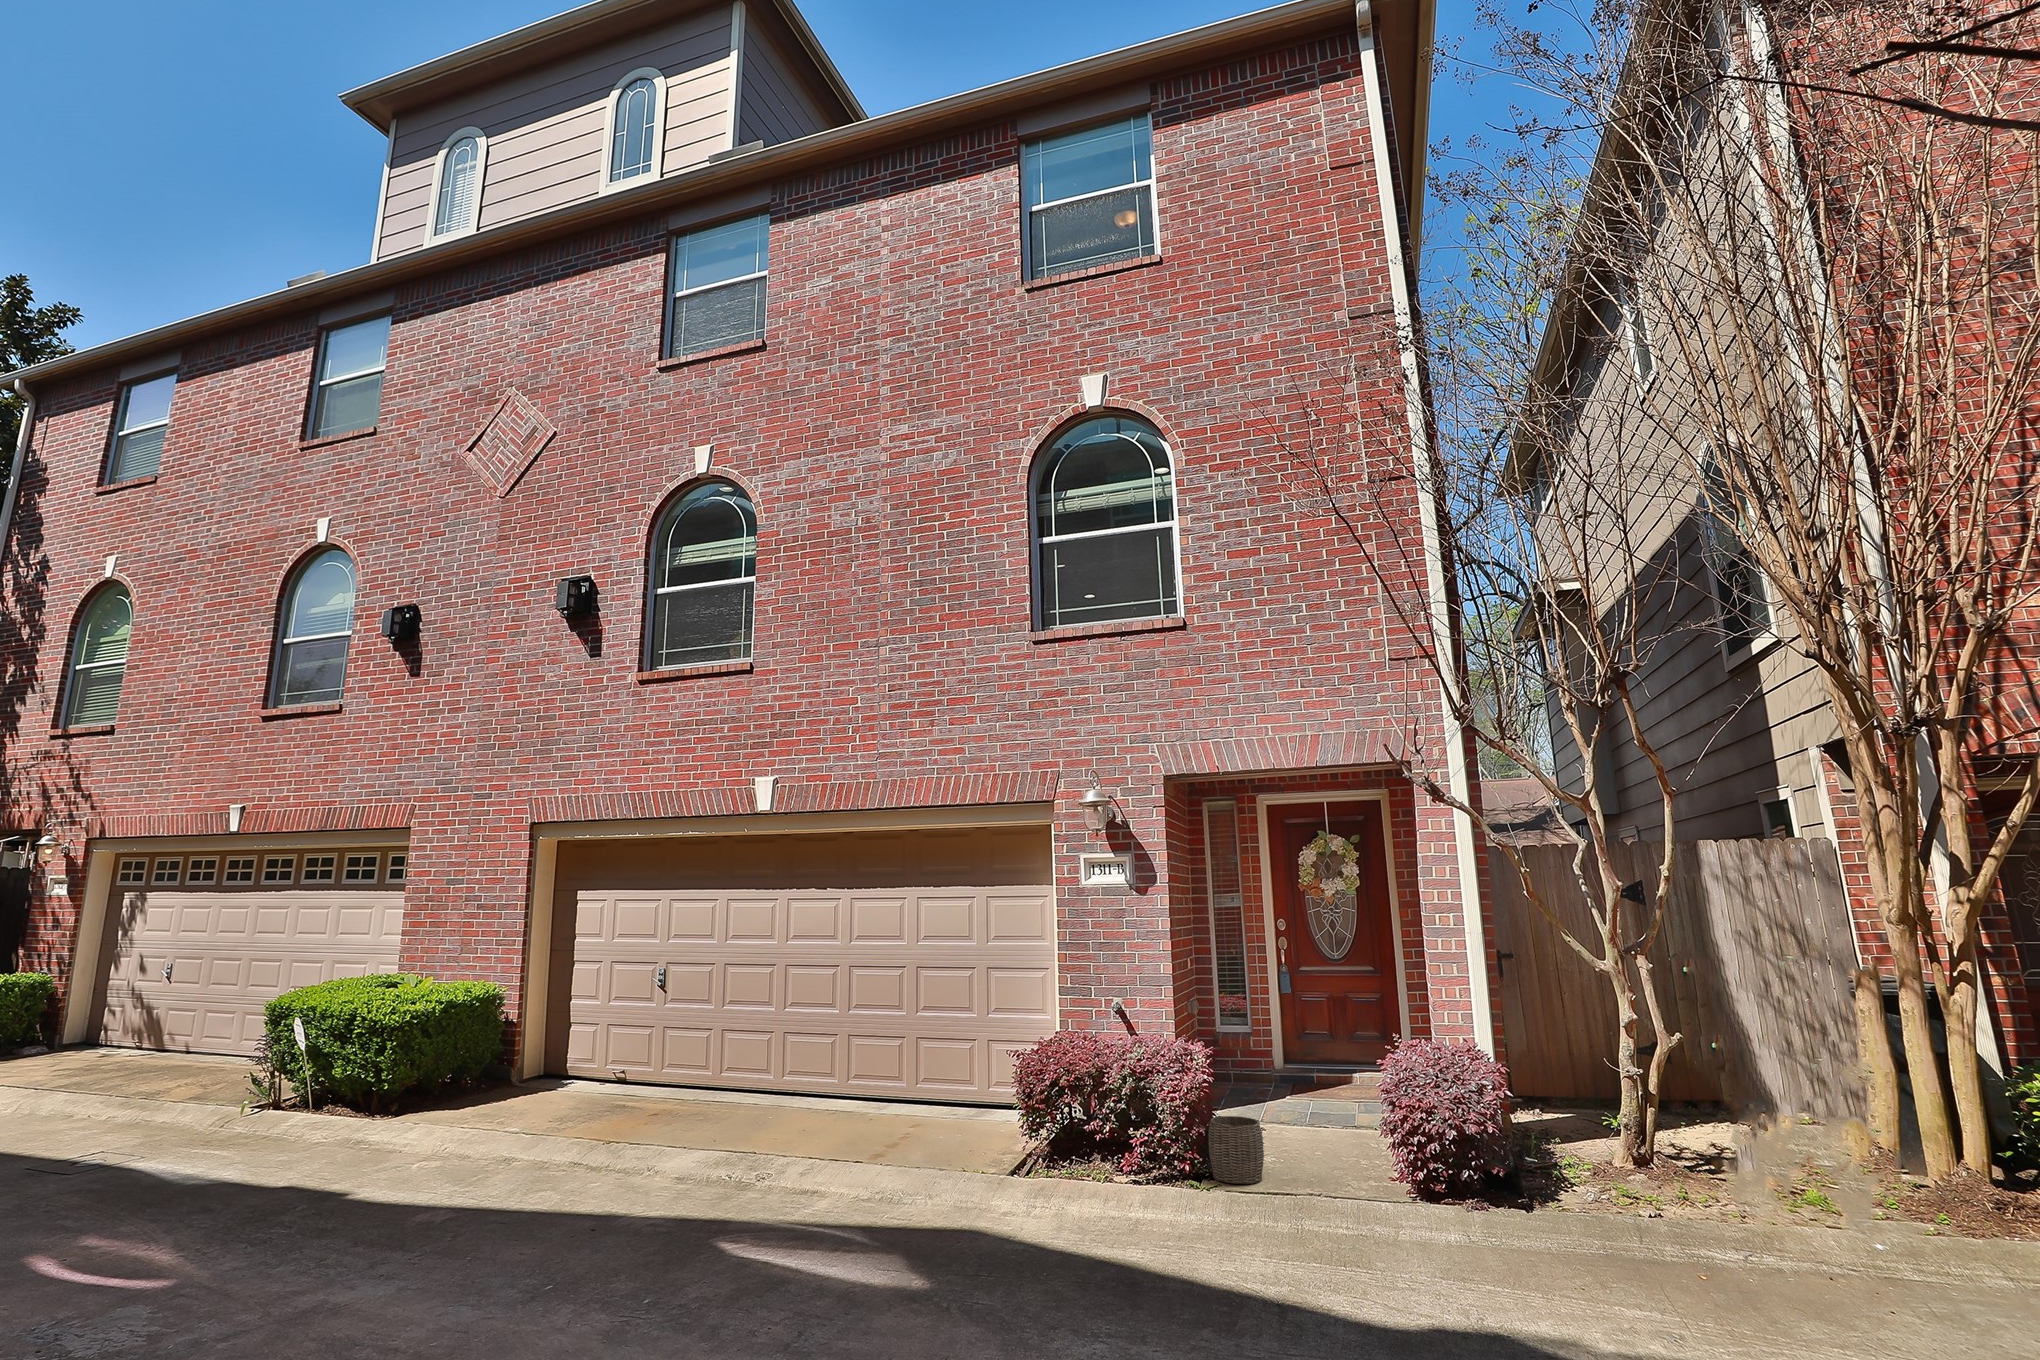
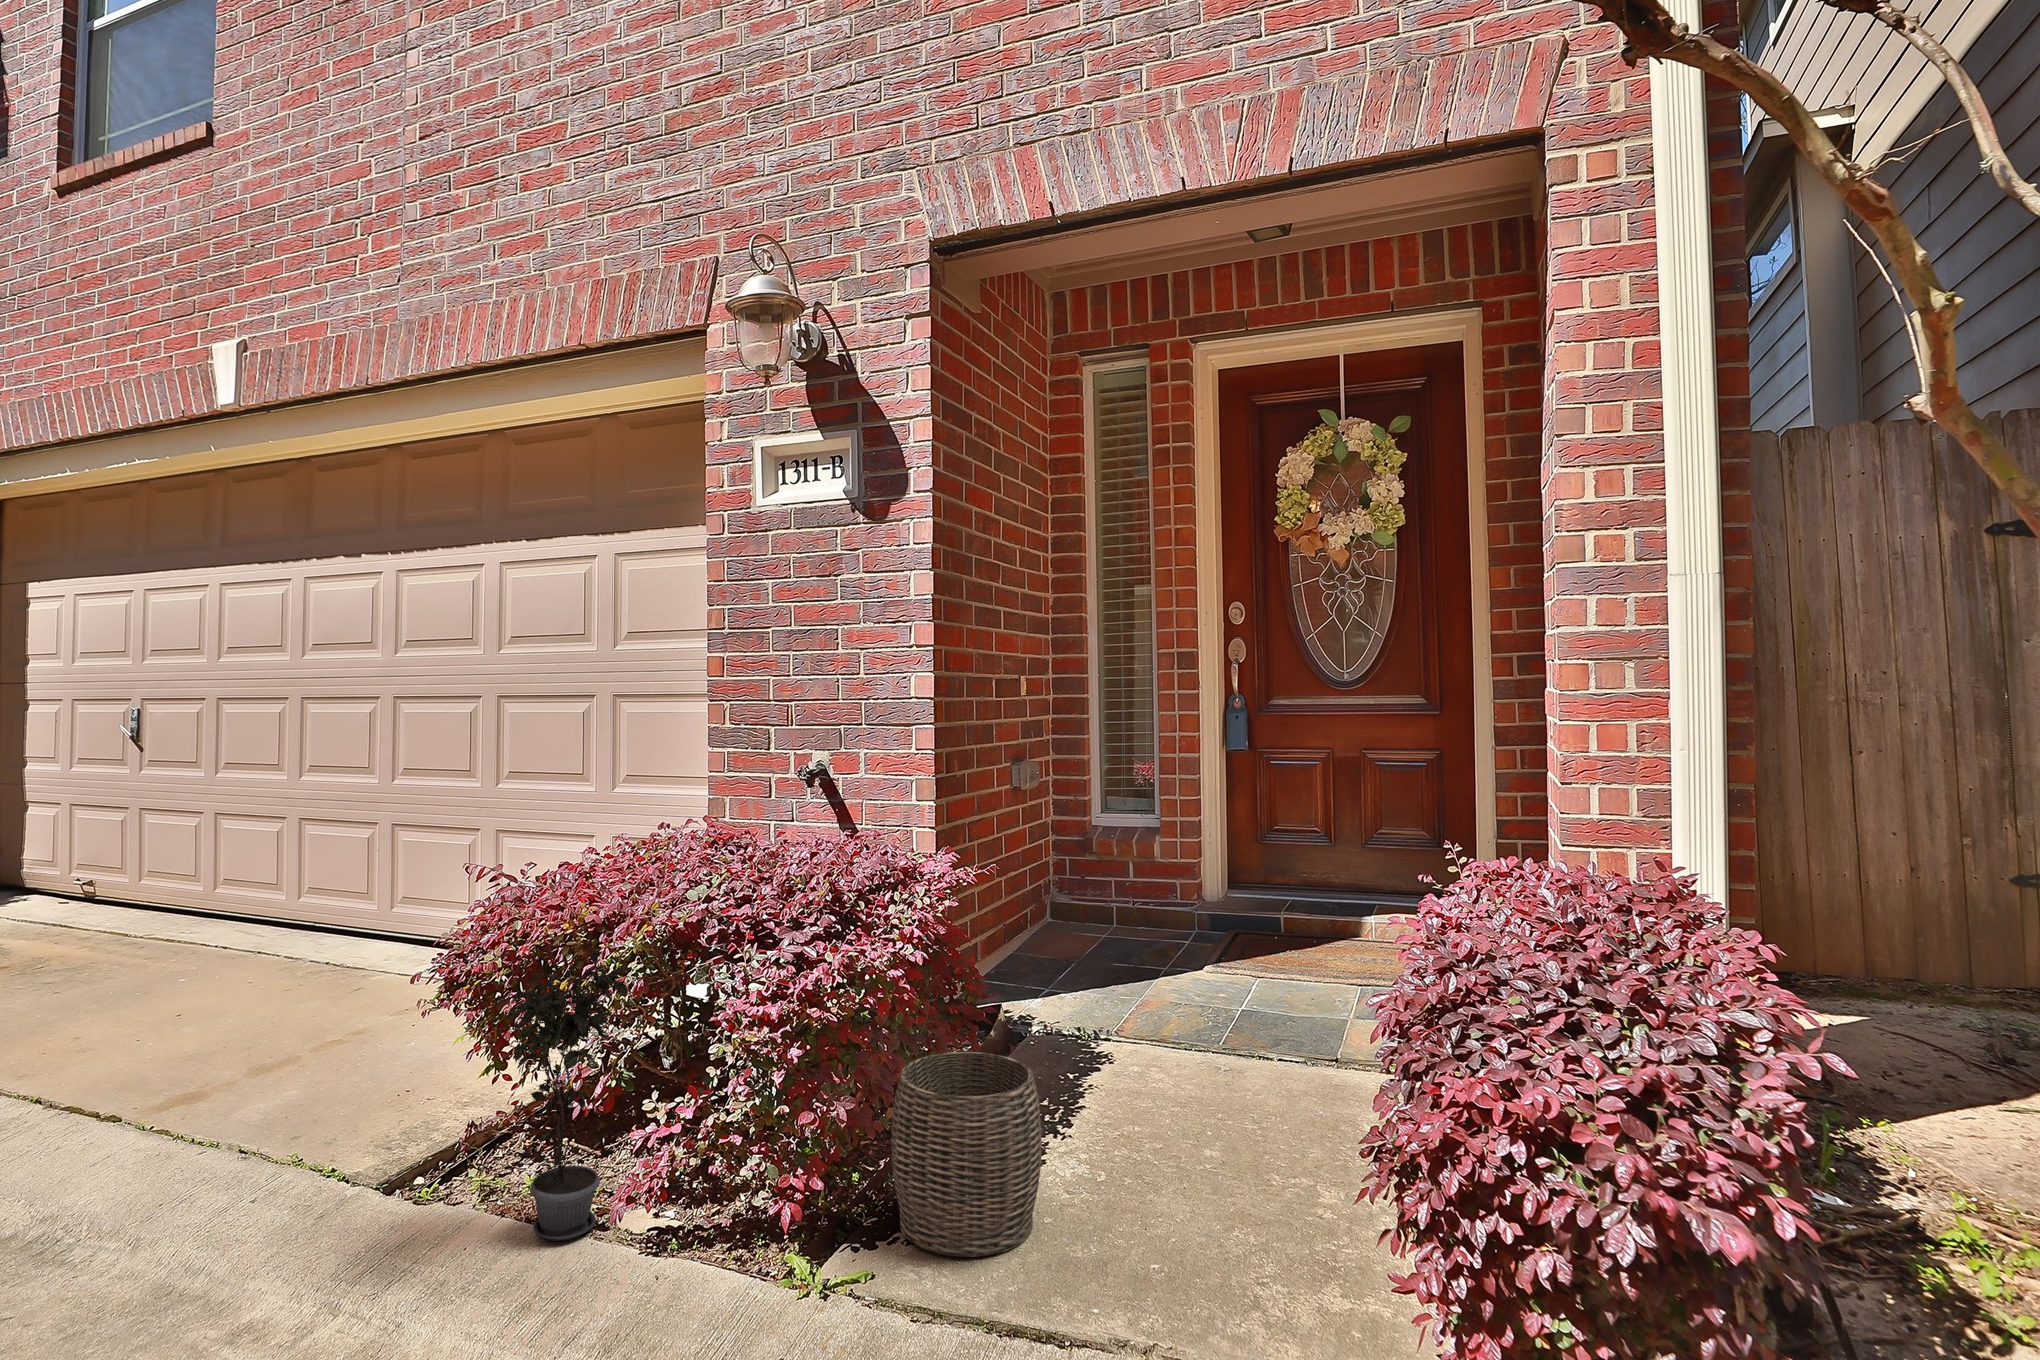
potted plant: none [1071,1078,1114,1187] -> present [499,951,628,1241]

